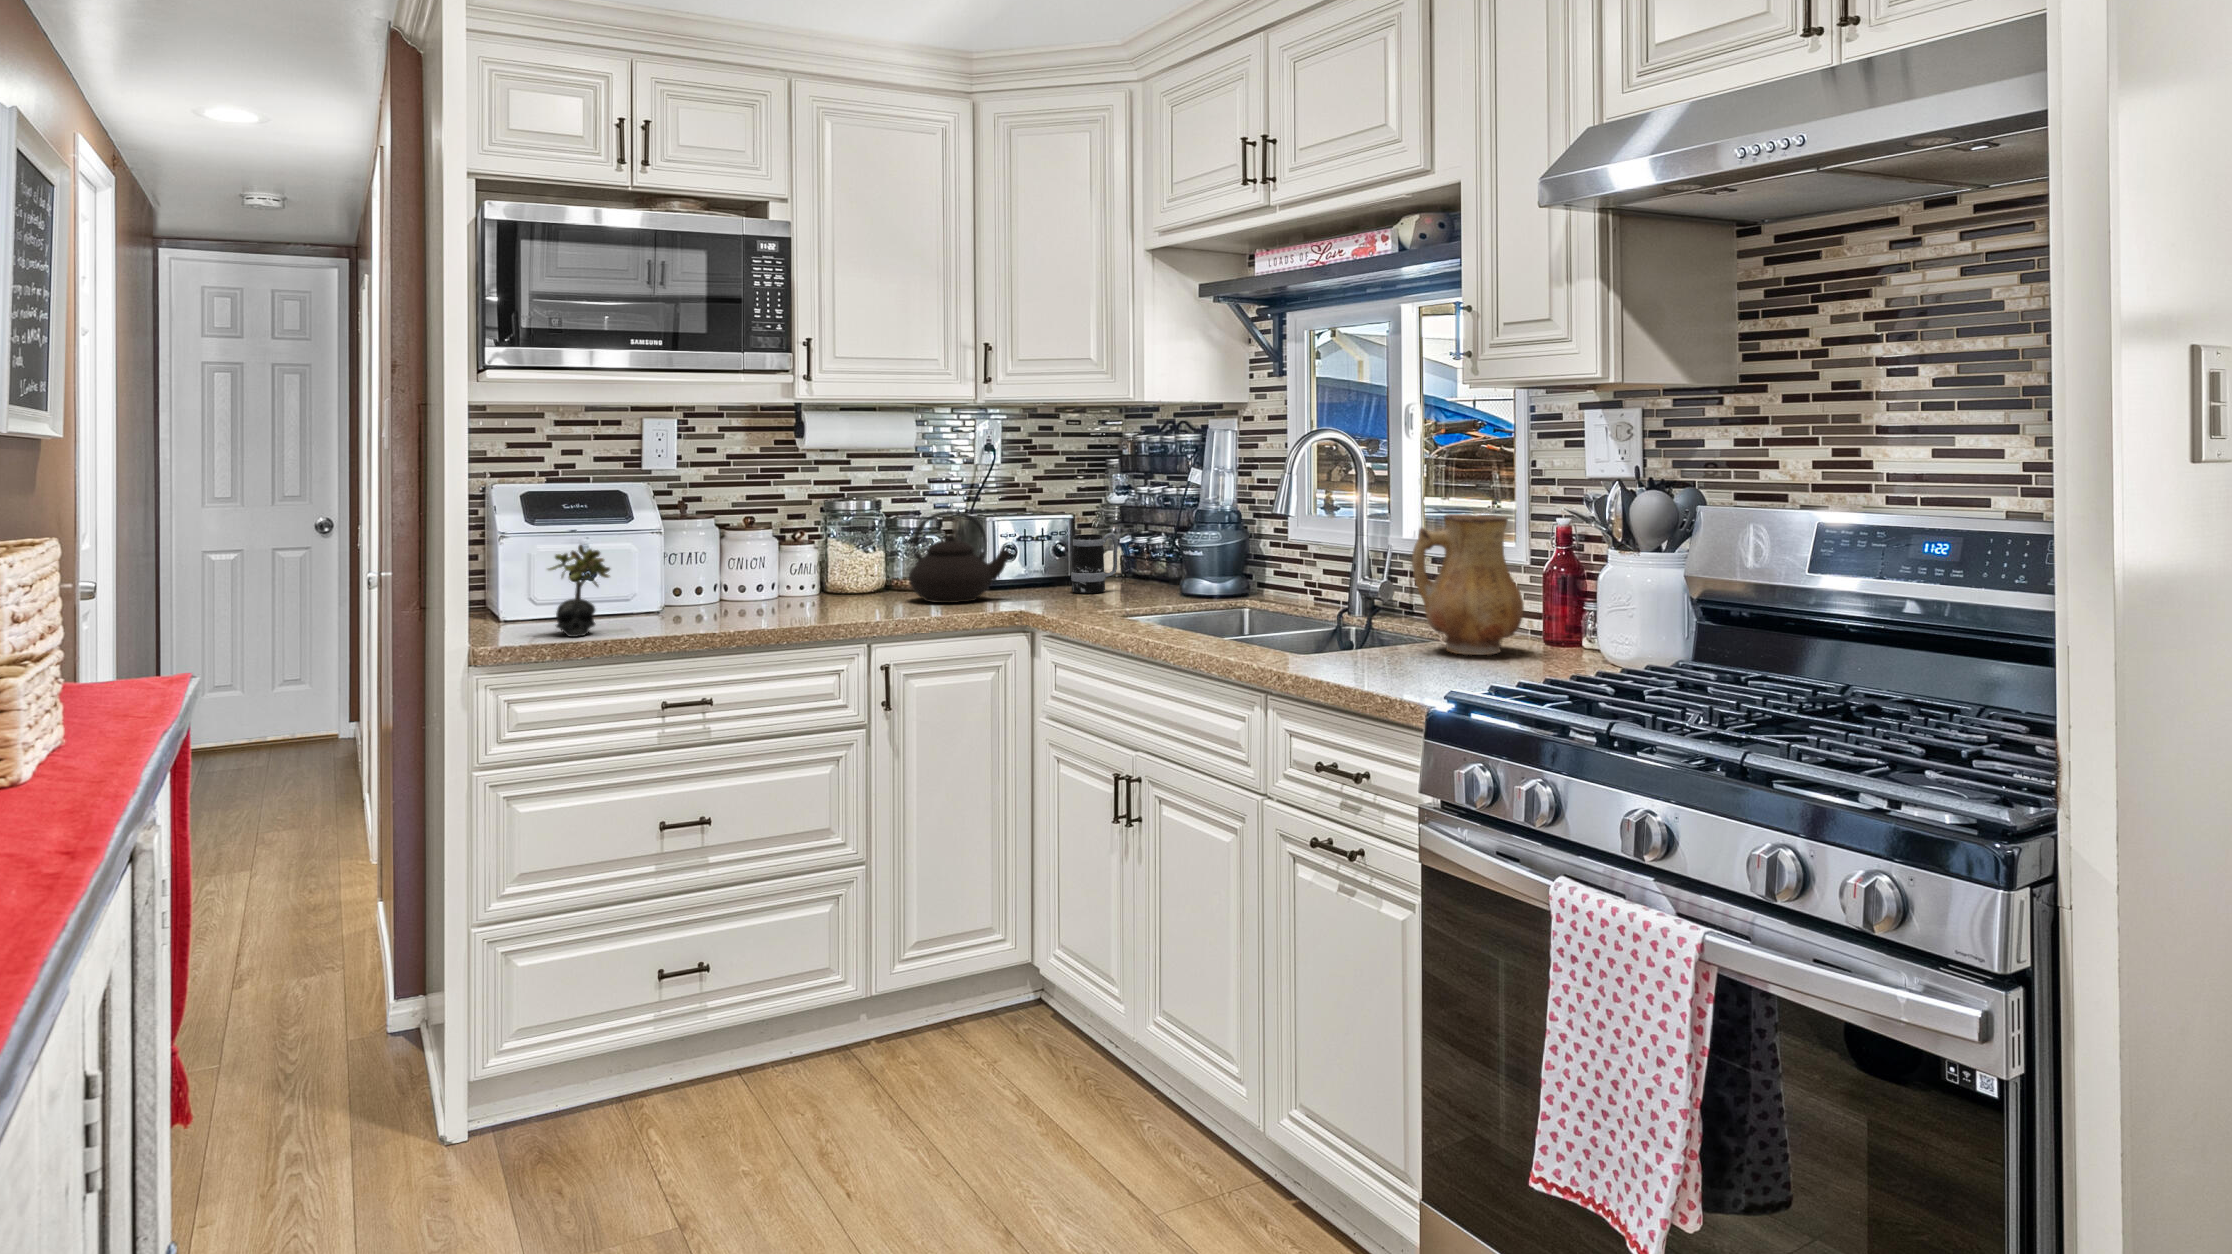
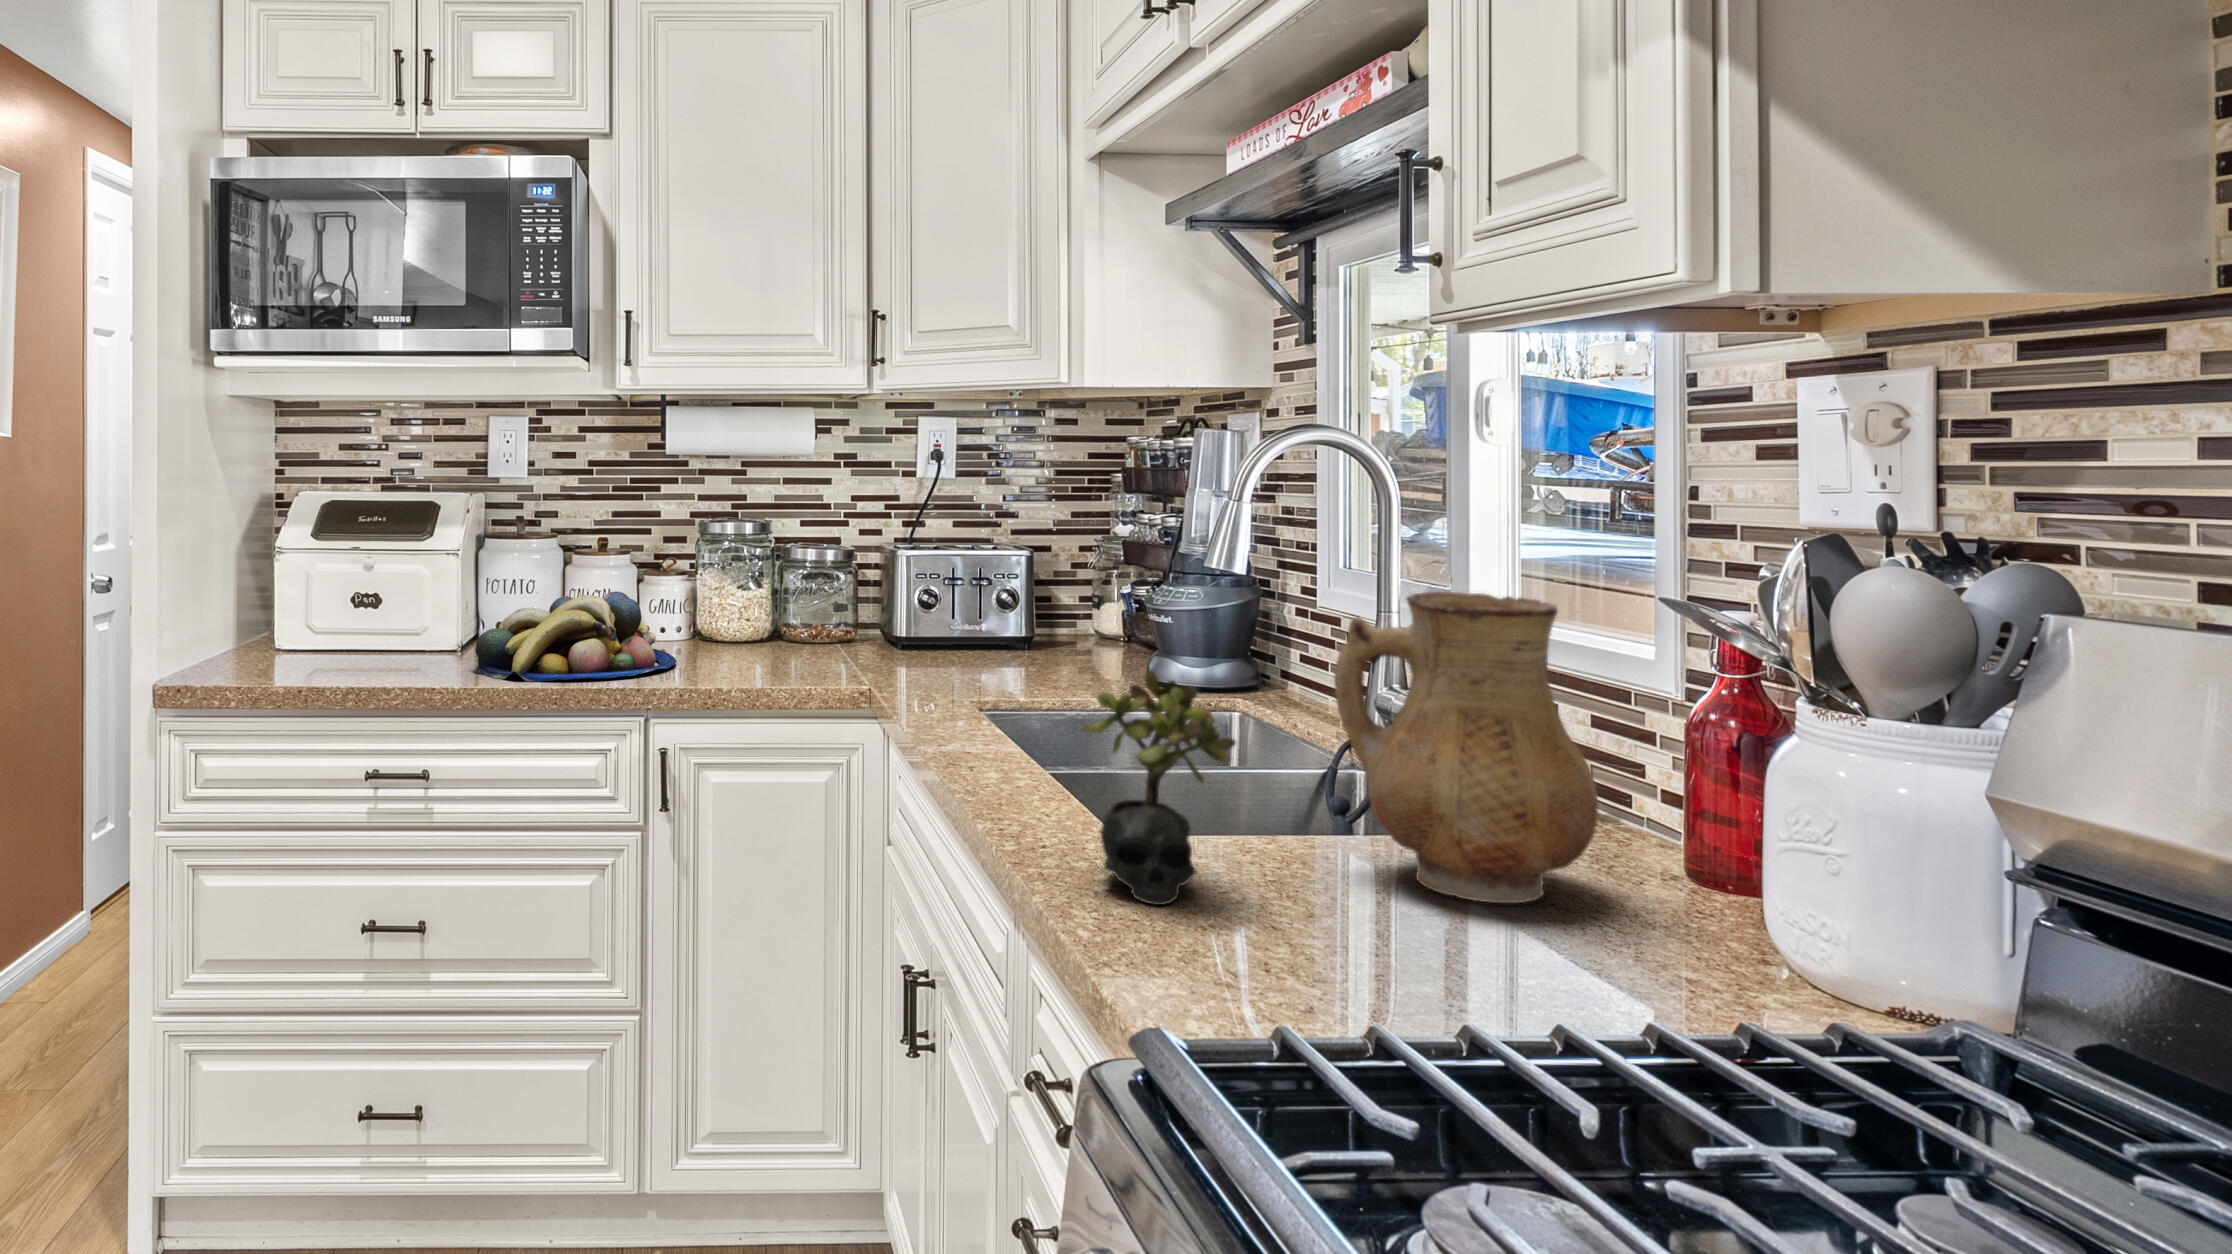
teapot: present [909,511,1009,603] -> none [772,539,904,664]
mug: present [1071,533,1118,593] -> none [1008,578,1079,664]
succulent plant: present [548,545,610,637] -> present [1083,671,1236,905]
fruit bowl: none [699,557,857,626] -> present [474,591,676,681]

